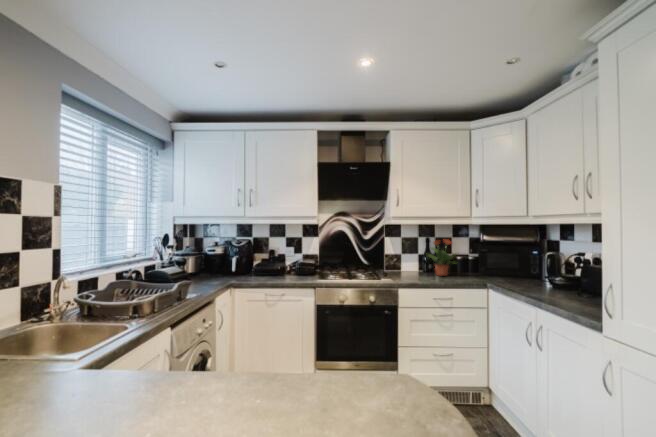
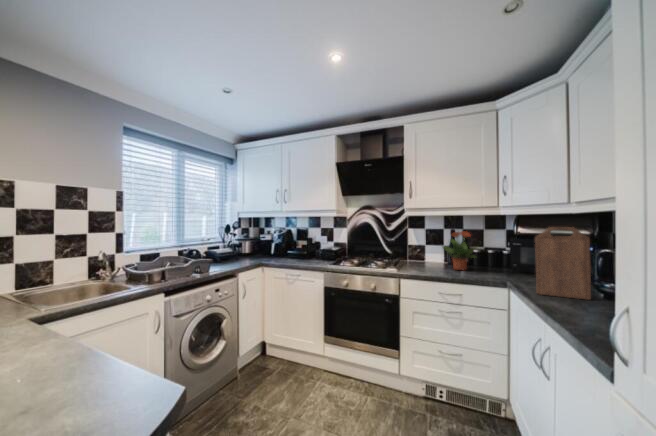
cutting board: none [517,234,553,289] -> present [535,227,591,300]

